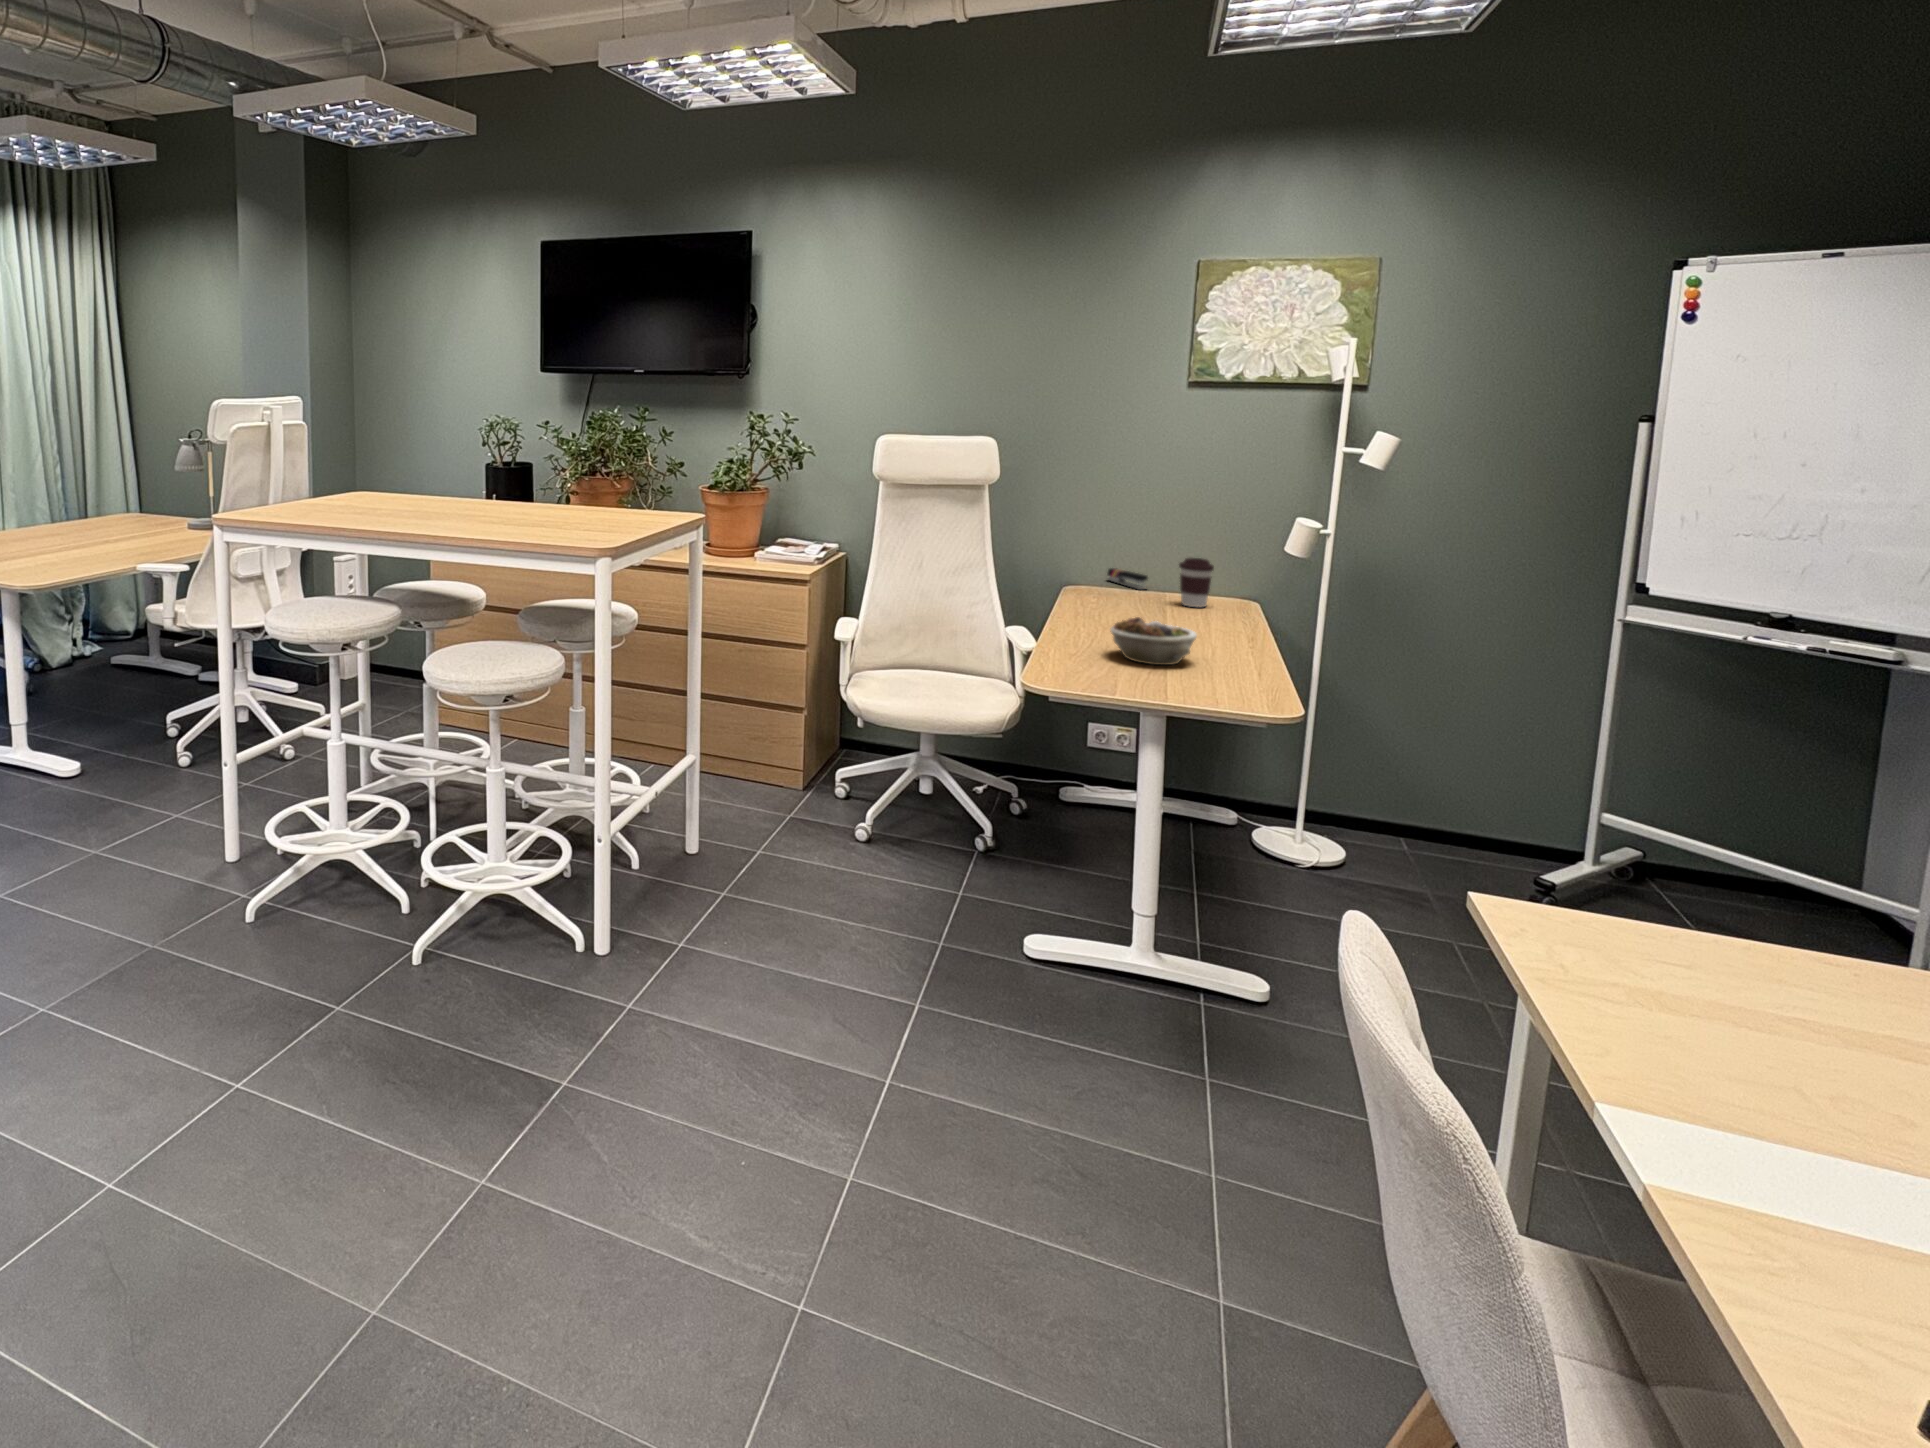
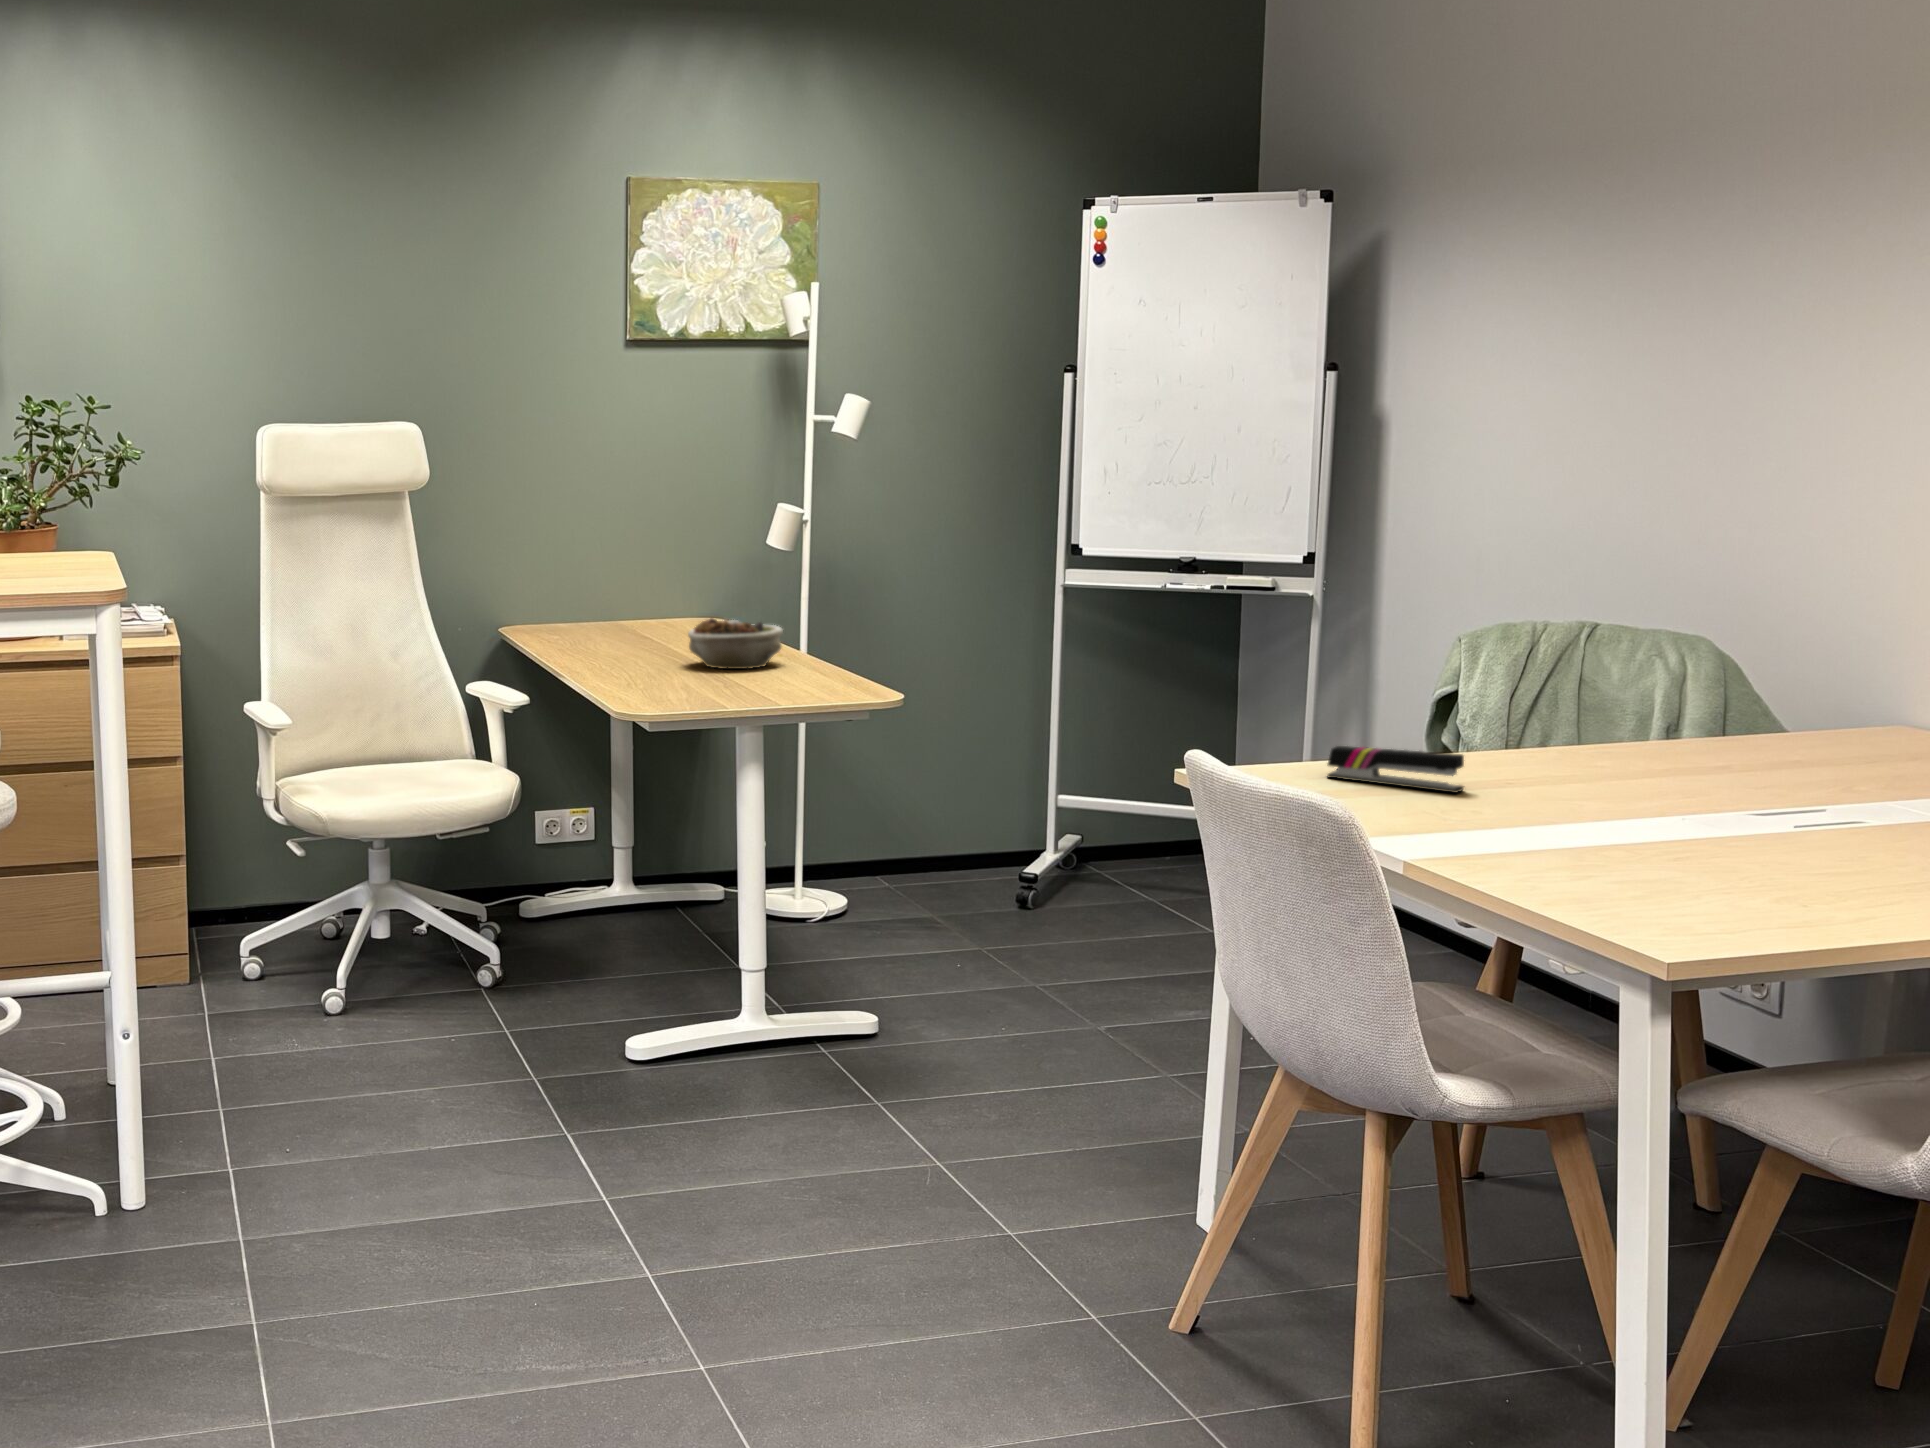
coffee cup: present [1179,558,1214,608] -> none [667,561,707,623]
stapler: present [1108,568,1148,590] -> present [1327,746,1464,793]

